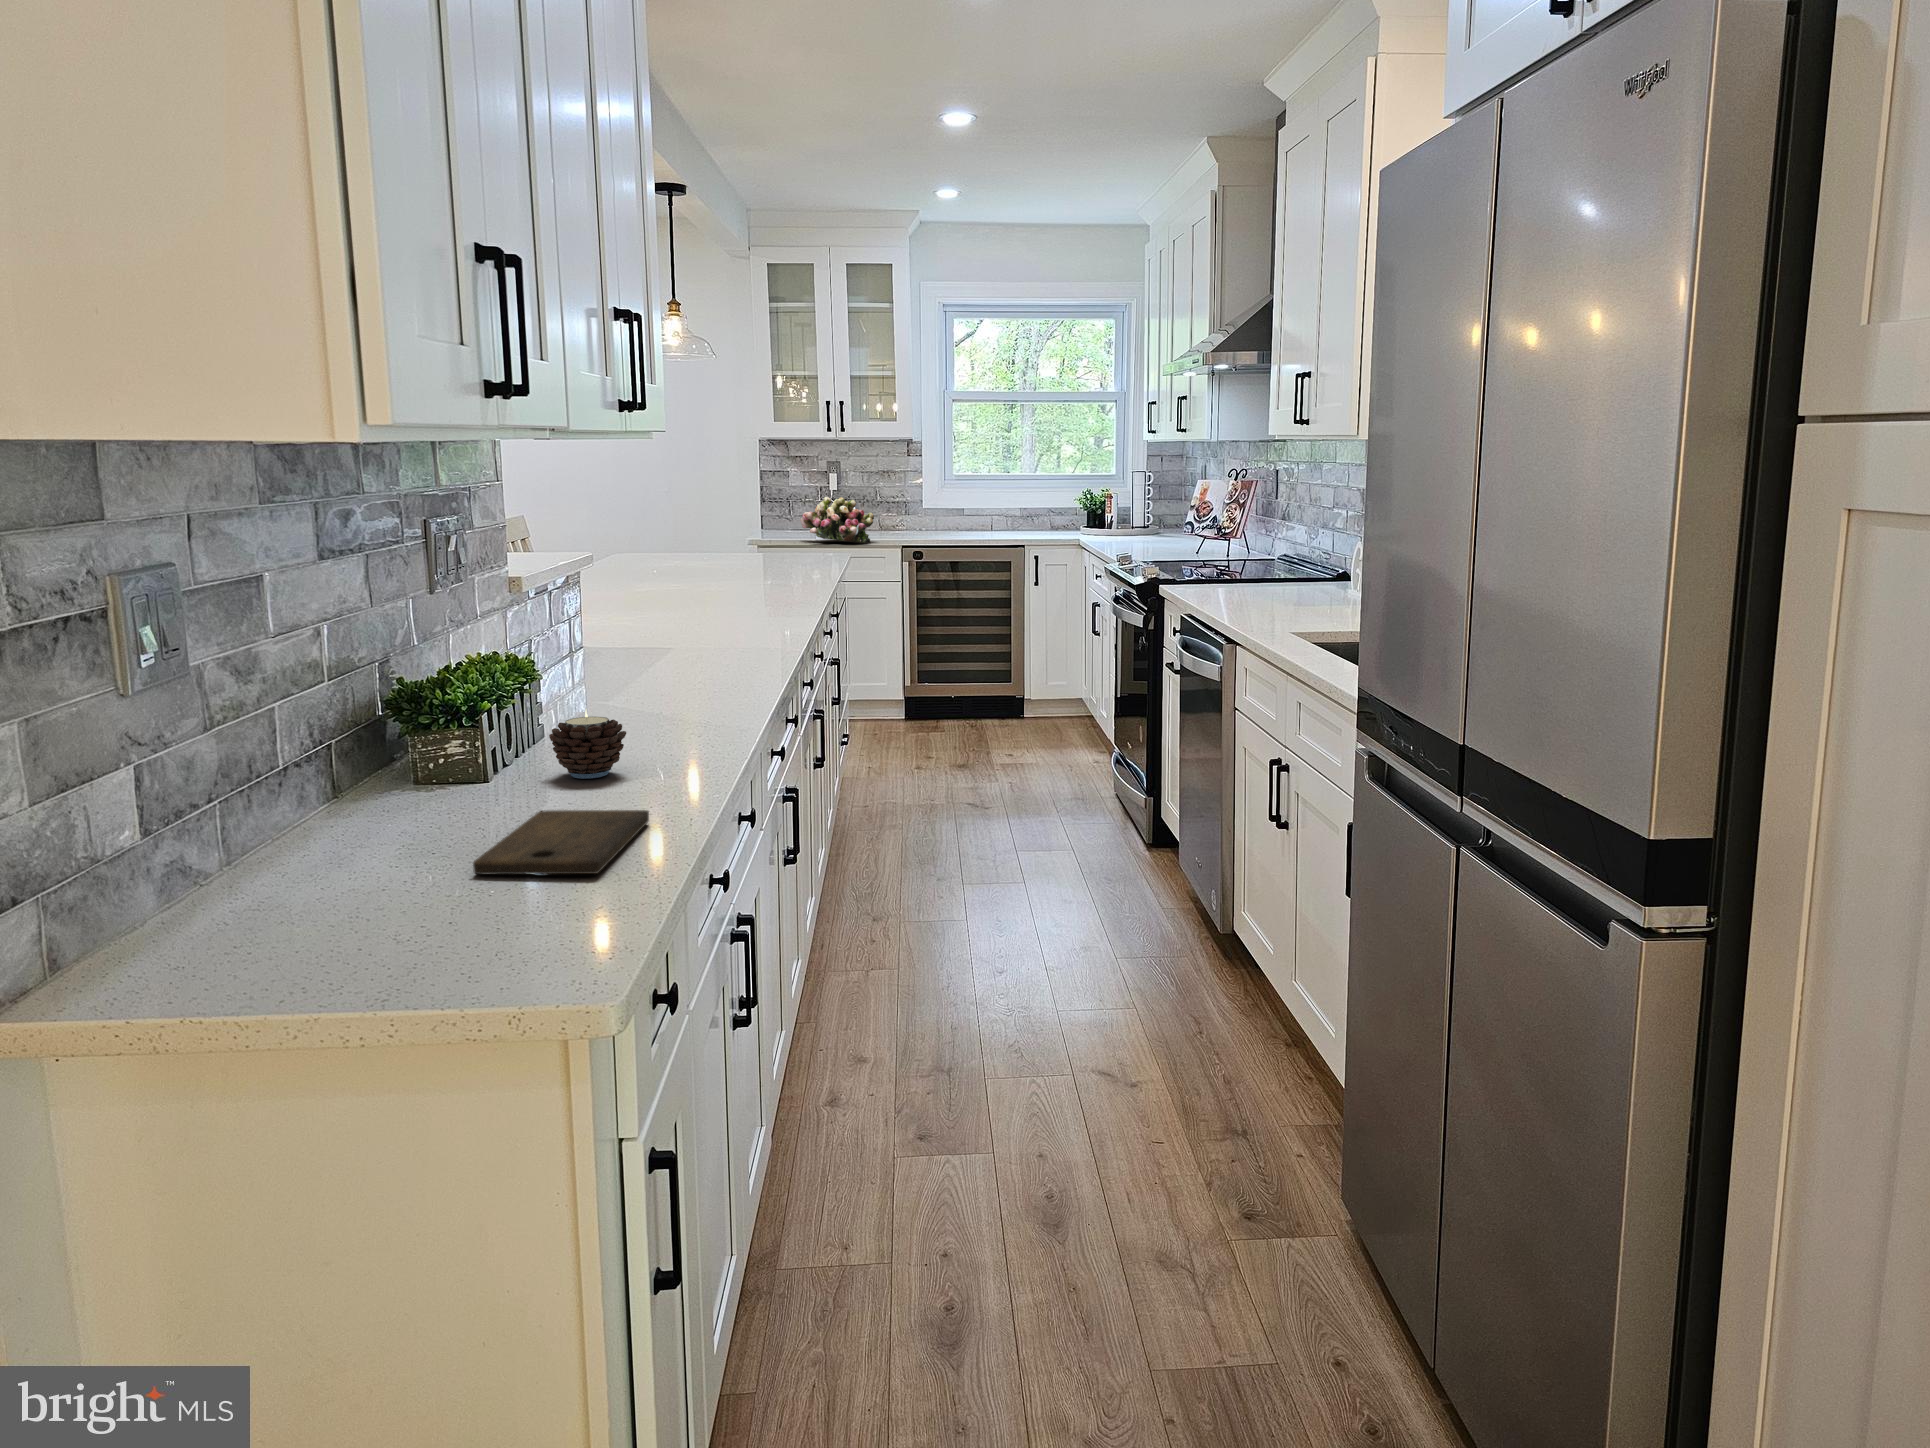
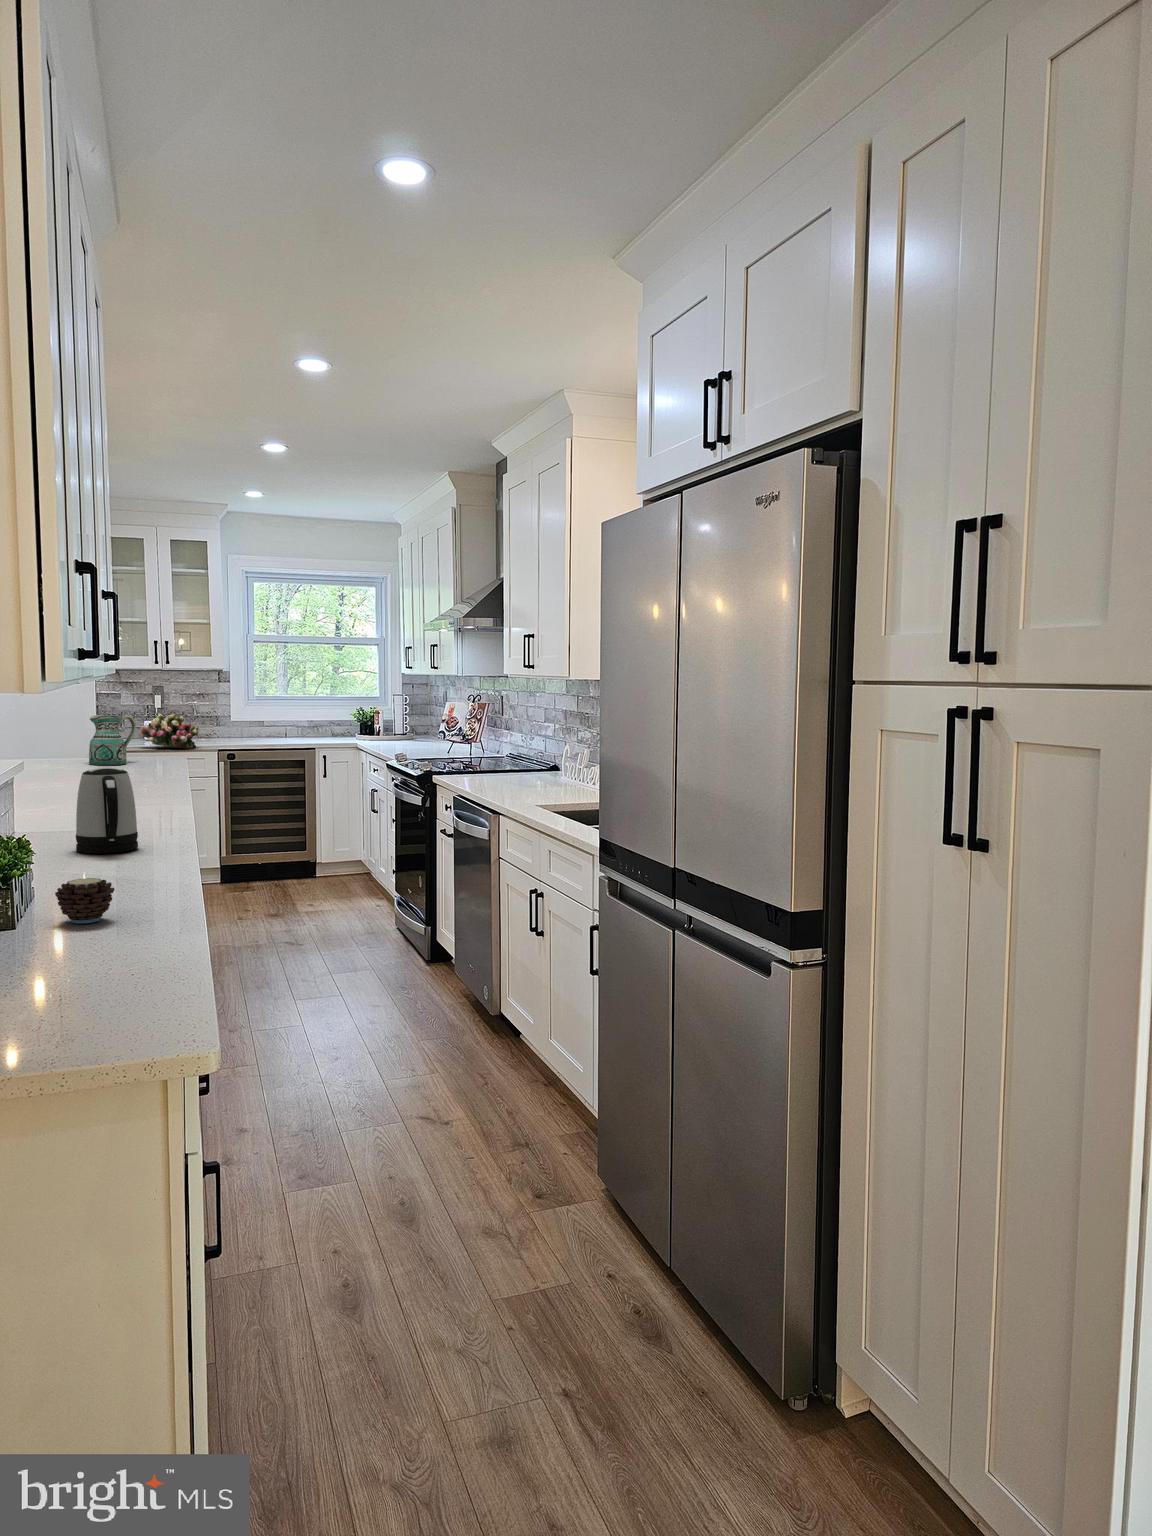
ceramic pitcher: none [729,497,785,563] -> present [89,714,136,765]
kettle: none [640,565,718,680] -> present [76,768,138,853]
cutting board: present [473,810,649,874] -> none [45,940,155,990]

